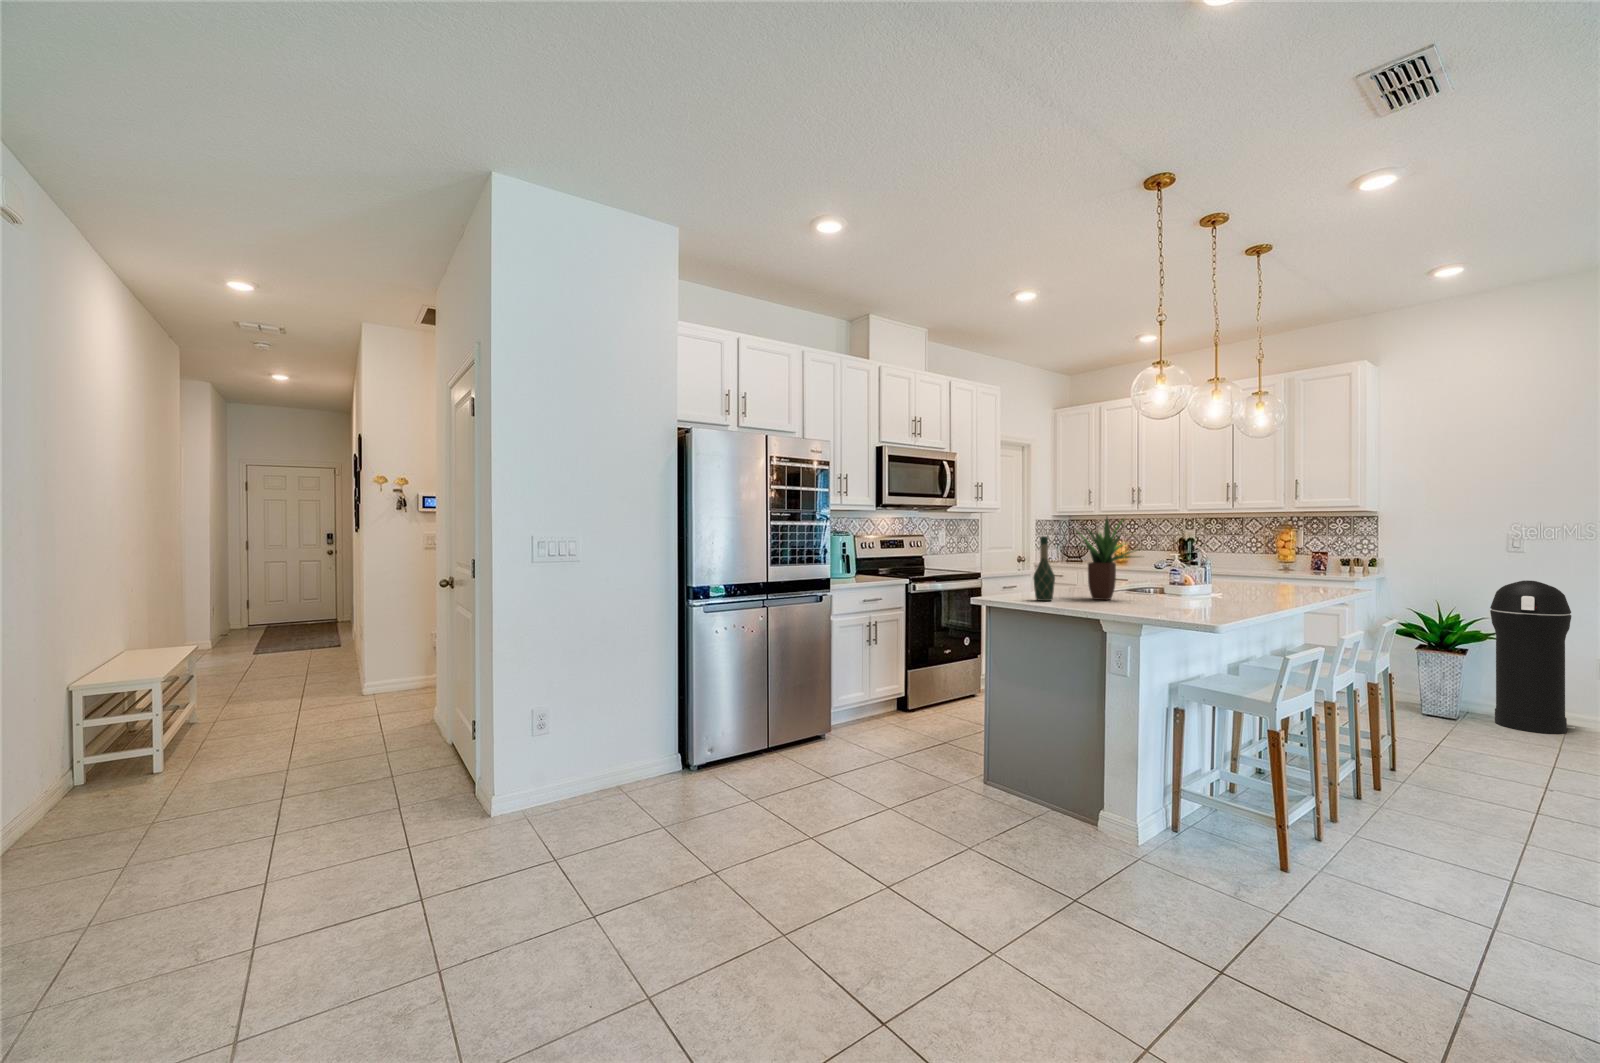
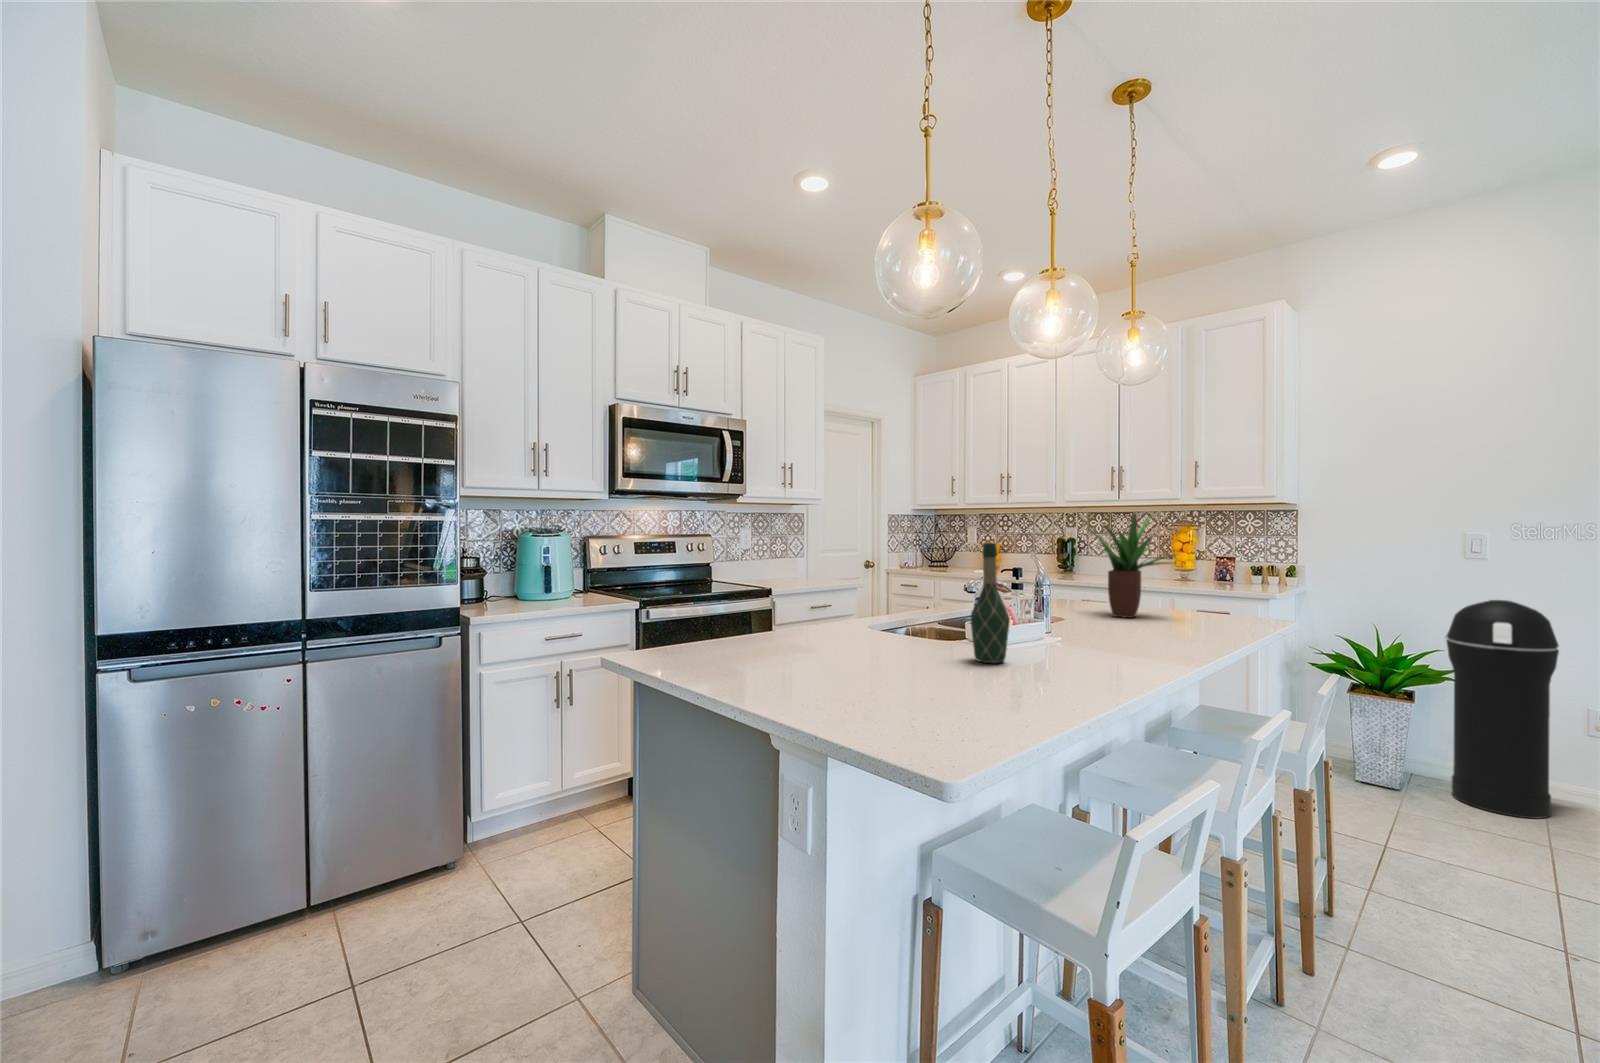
potted plant: present [1081,518,1133,600] -> present [1092,513,1172,618]
wine bottle: present [1033,536,1055,601] -> present [970,543,1010,663]

